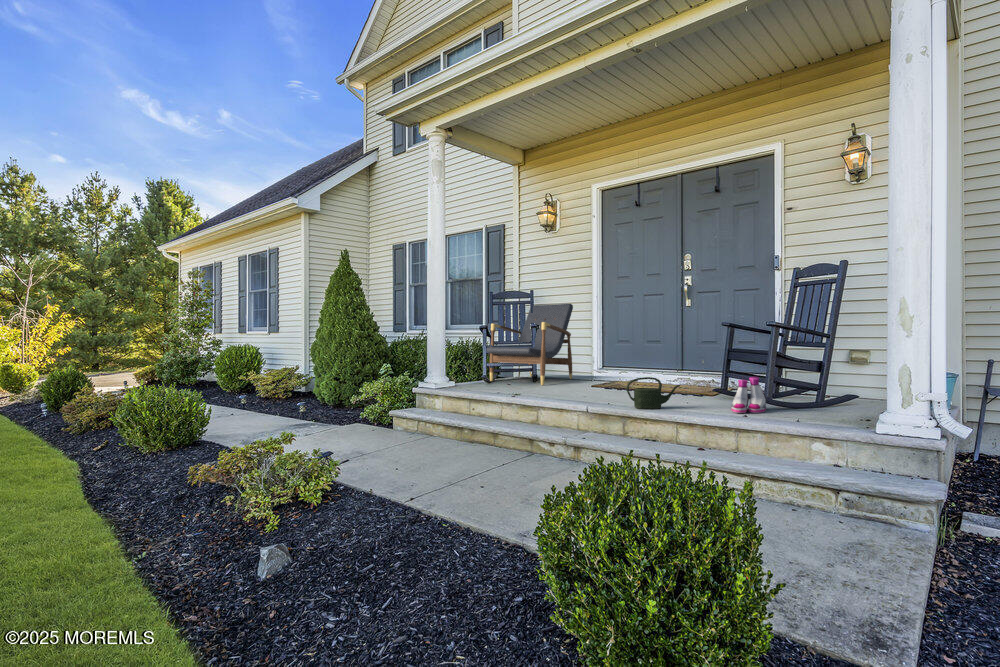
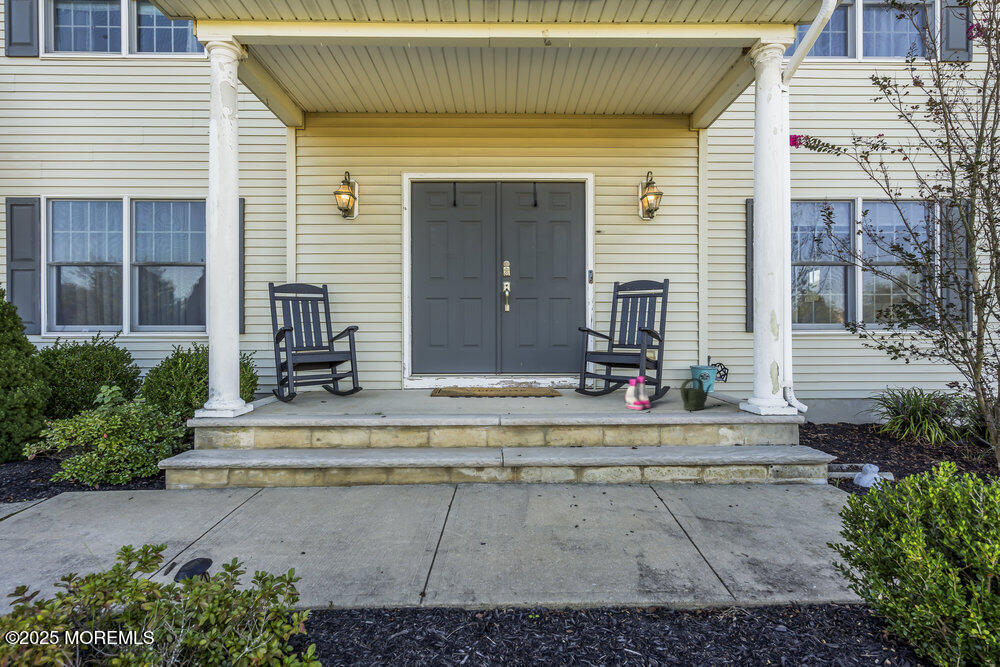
lounge chair: present [486,304,573,385] -> none [289,304,389,400]
watering can: present [627,377,680,409] -> present [681,378,711,410]

